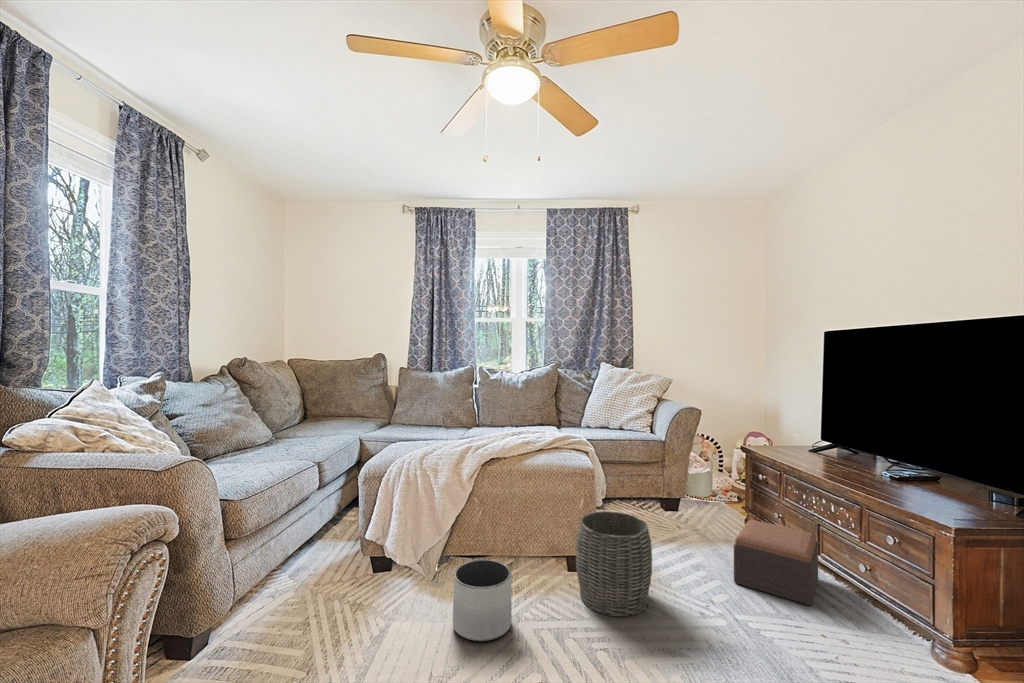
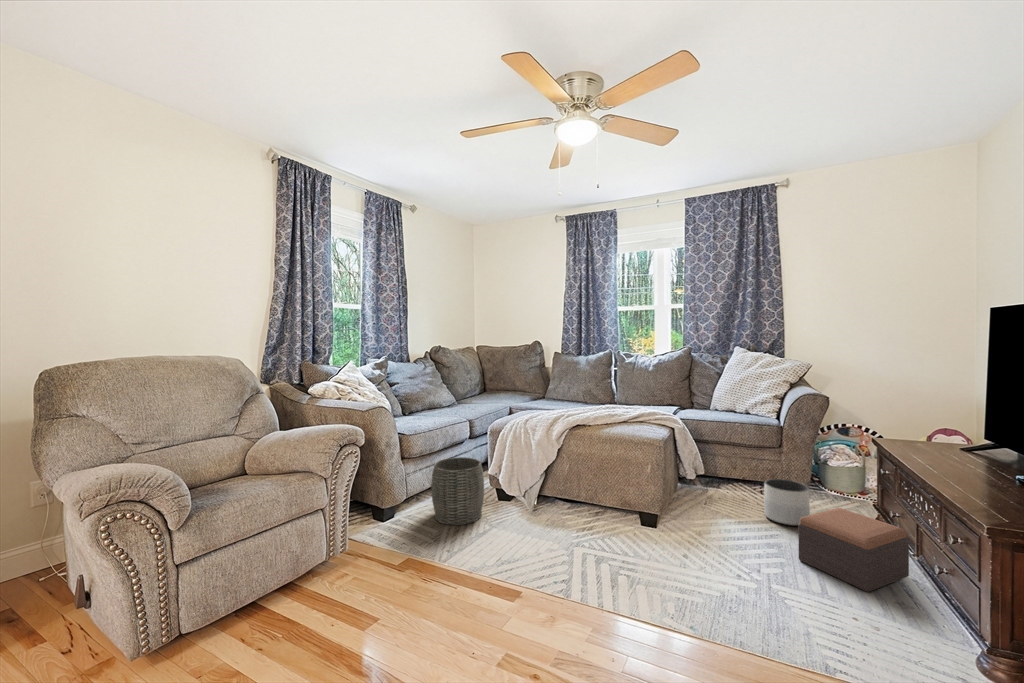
woven basket: present [576,511,652,617] -> present [431,457,484,525]
planter: present [453,560,512,642] -> present [764,479,810,526]

